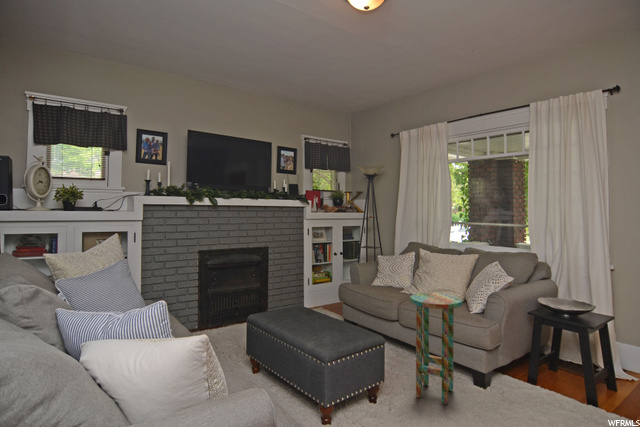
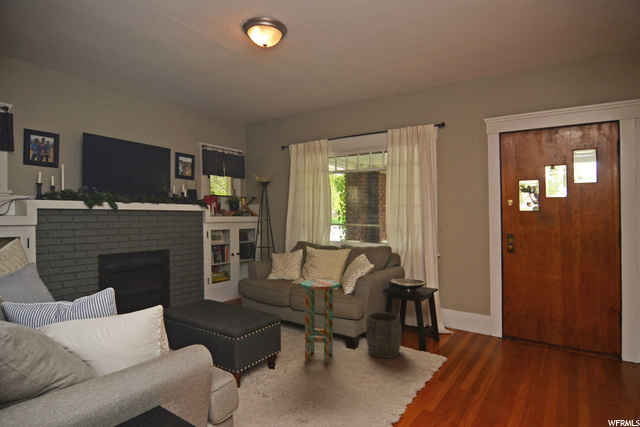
woven basket: none [501,343,556,409] -> present [366,312,402,358]

